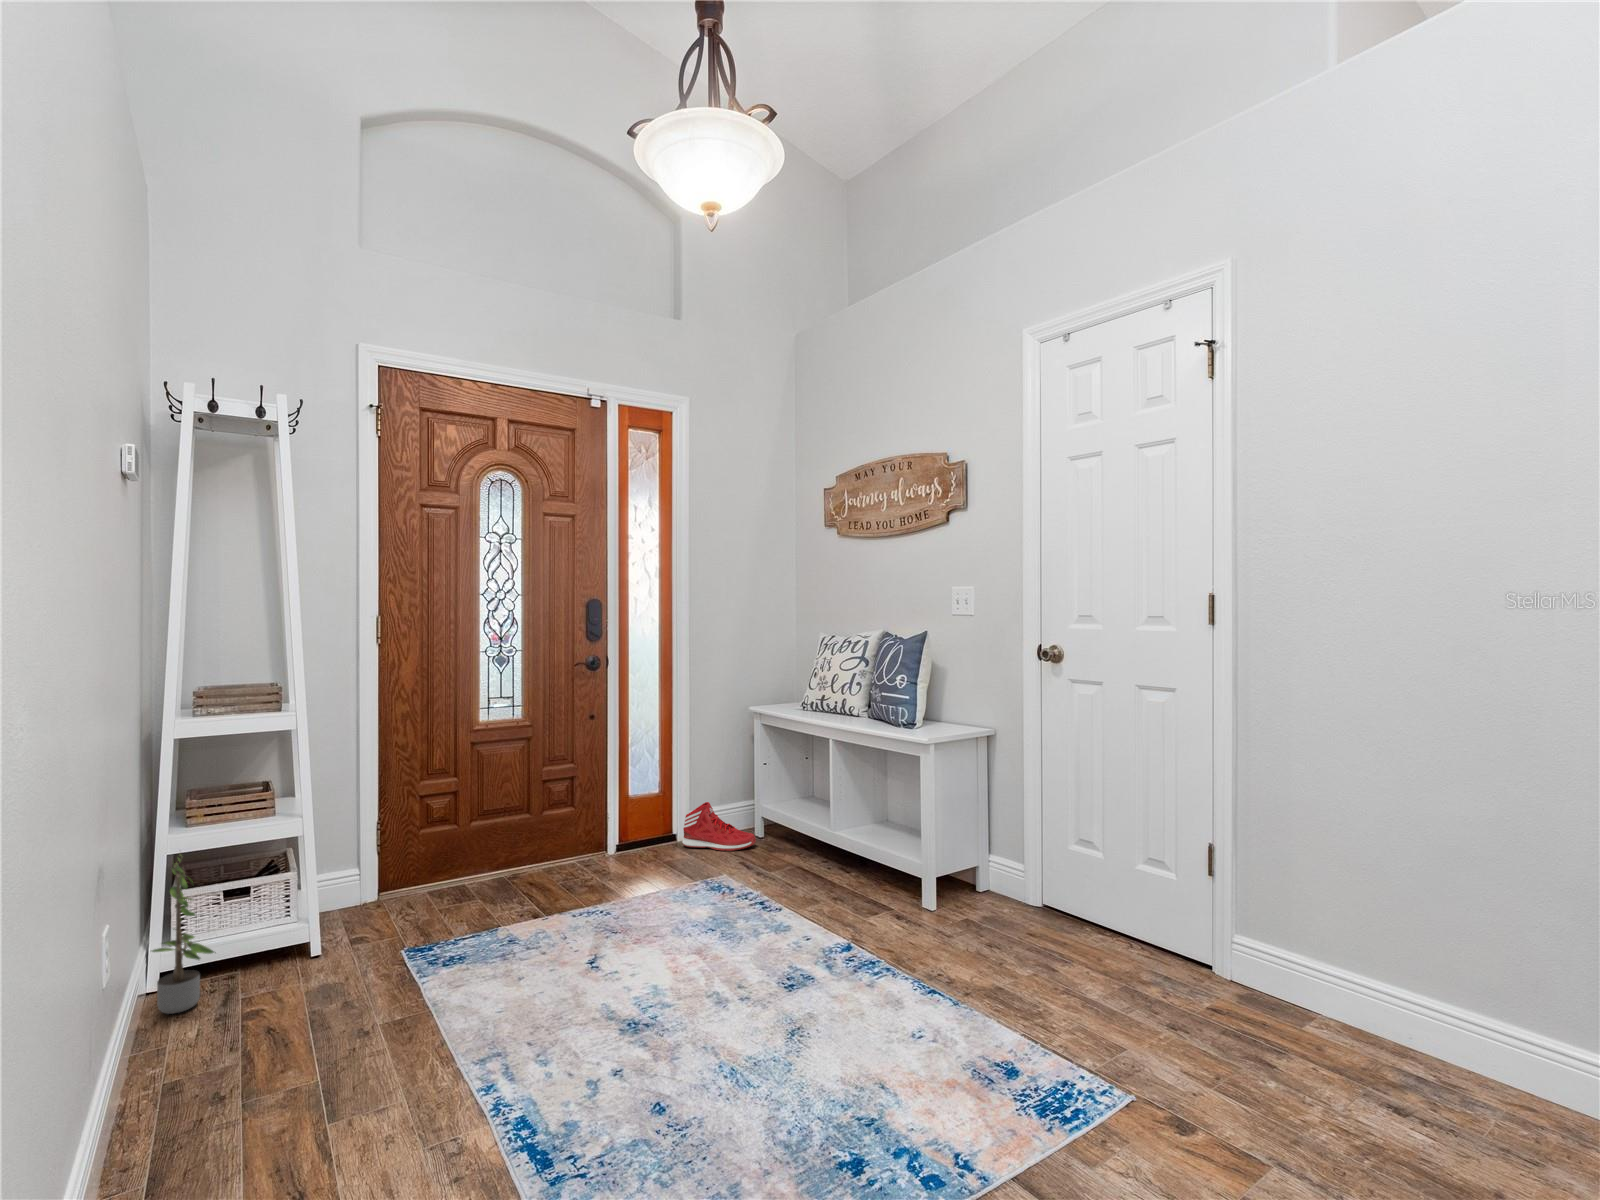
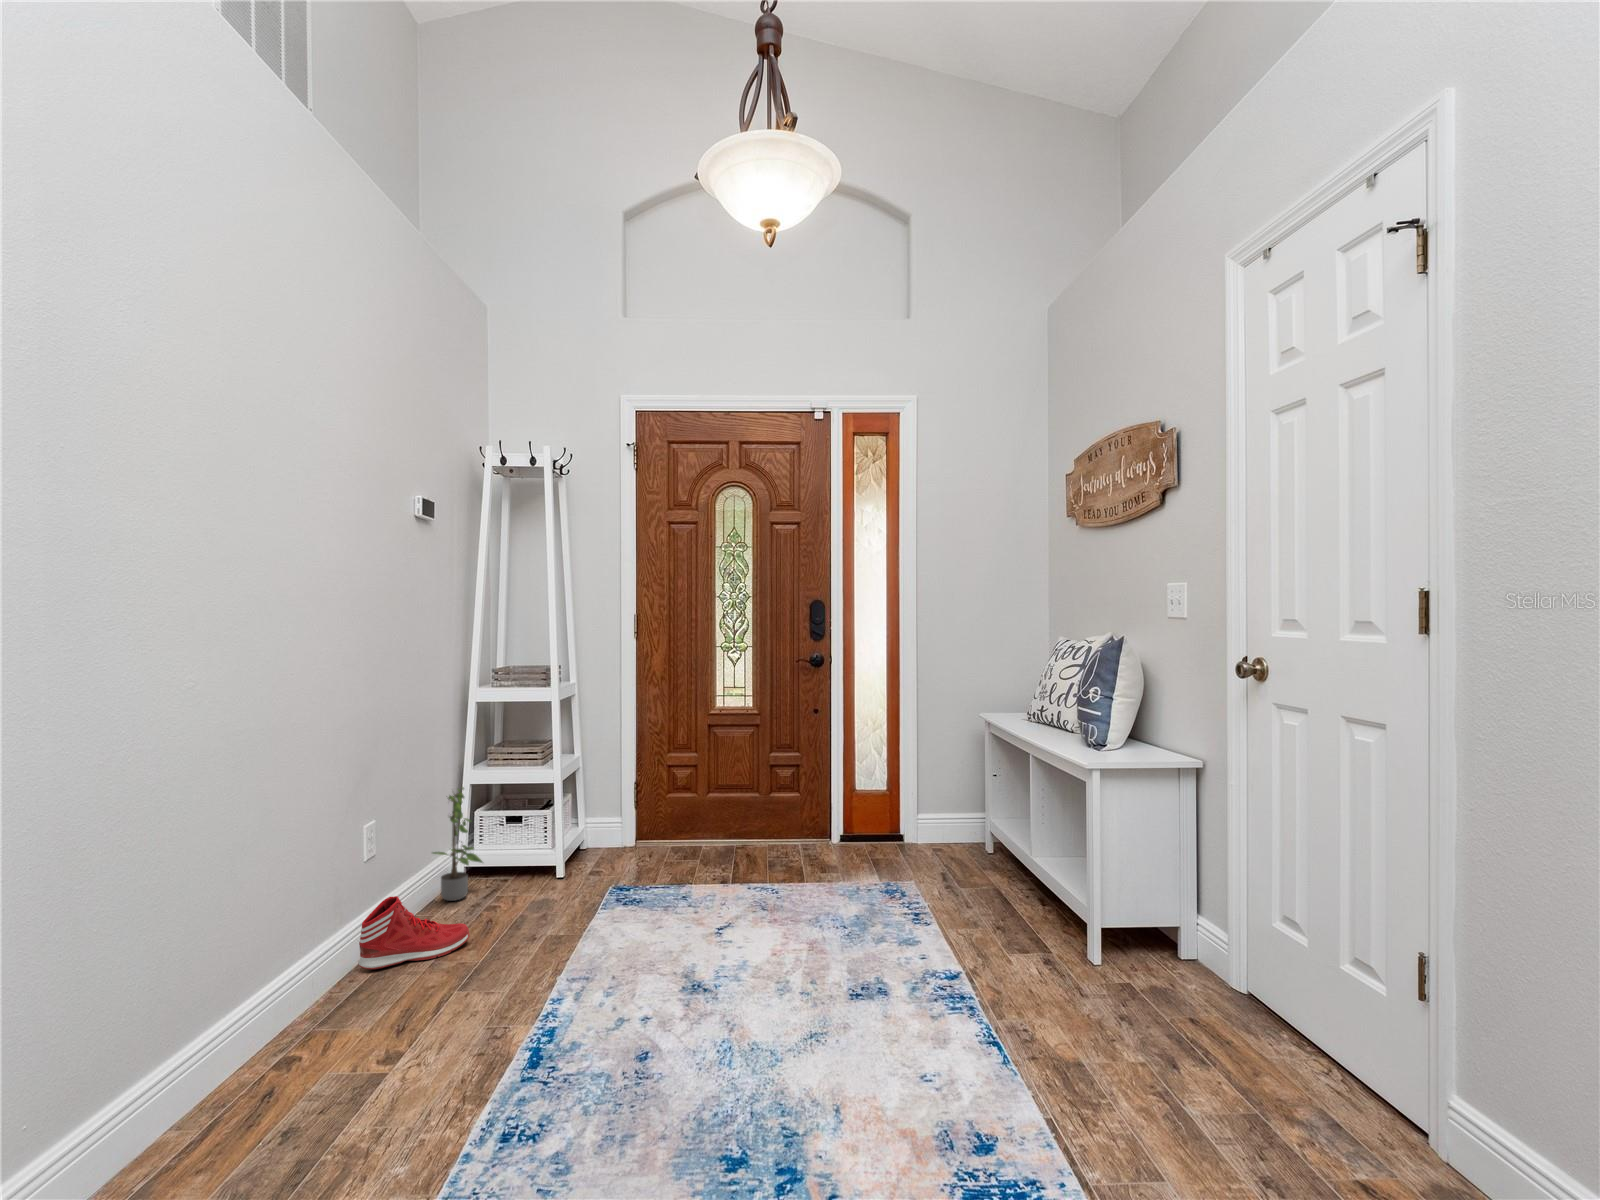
sneaker: present [682,802,756,851] -> present [358,896,470,970]

